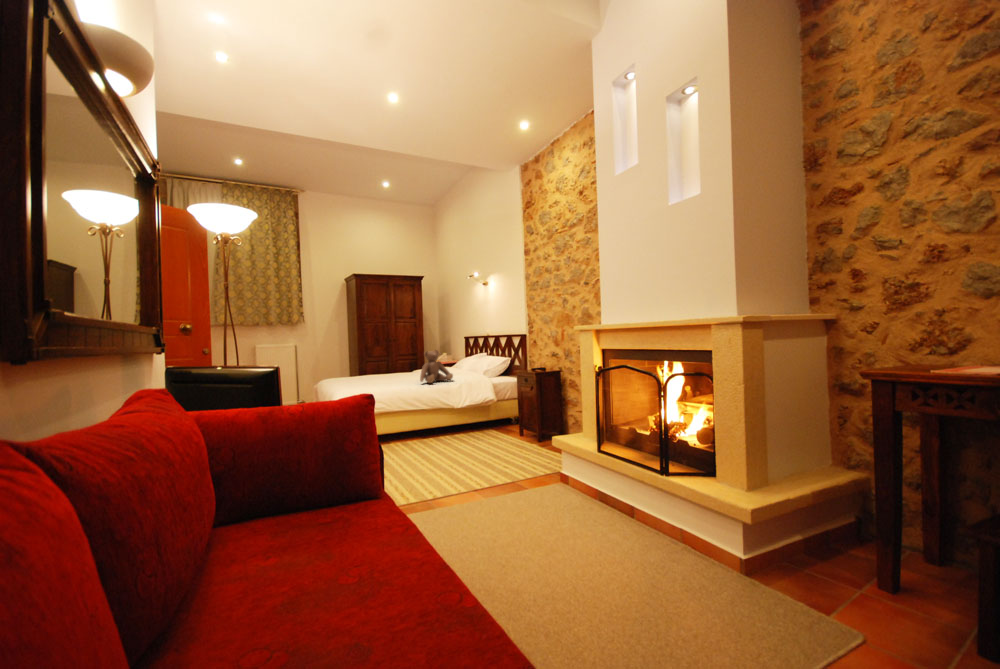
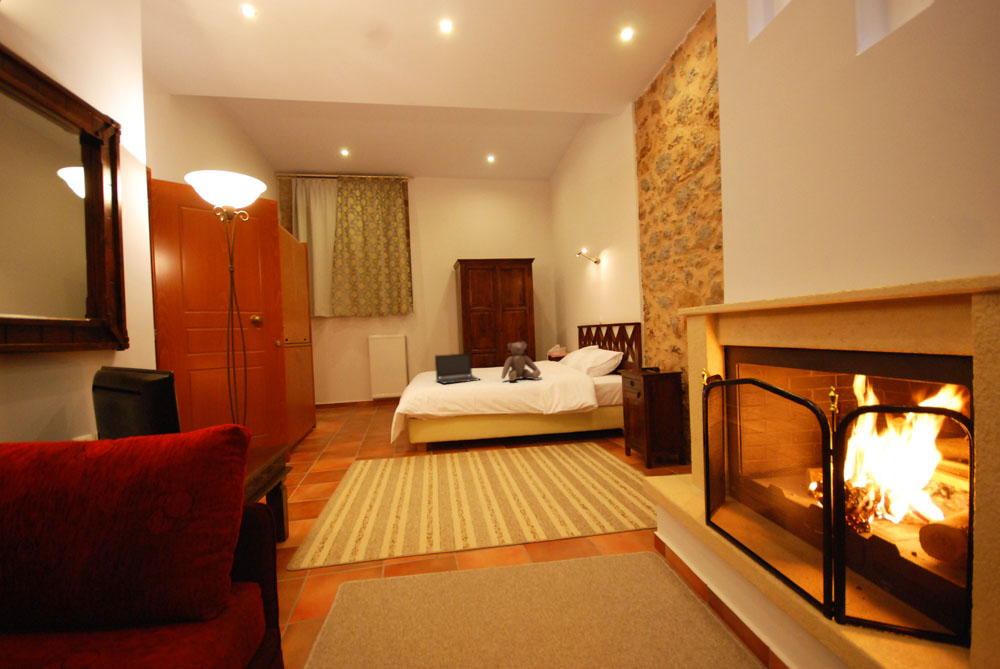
laptop: none [353,361,399,389] -> present [435,353,480,384]

